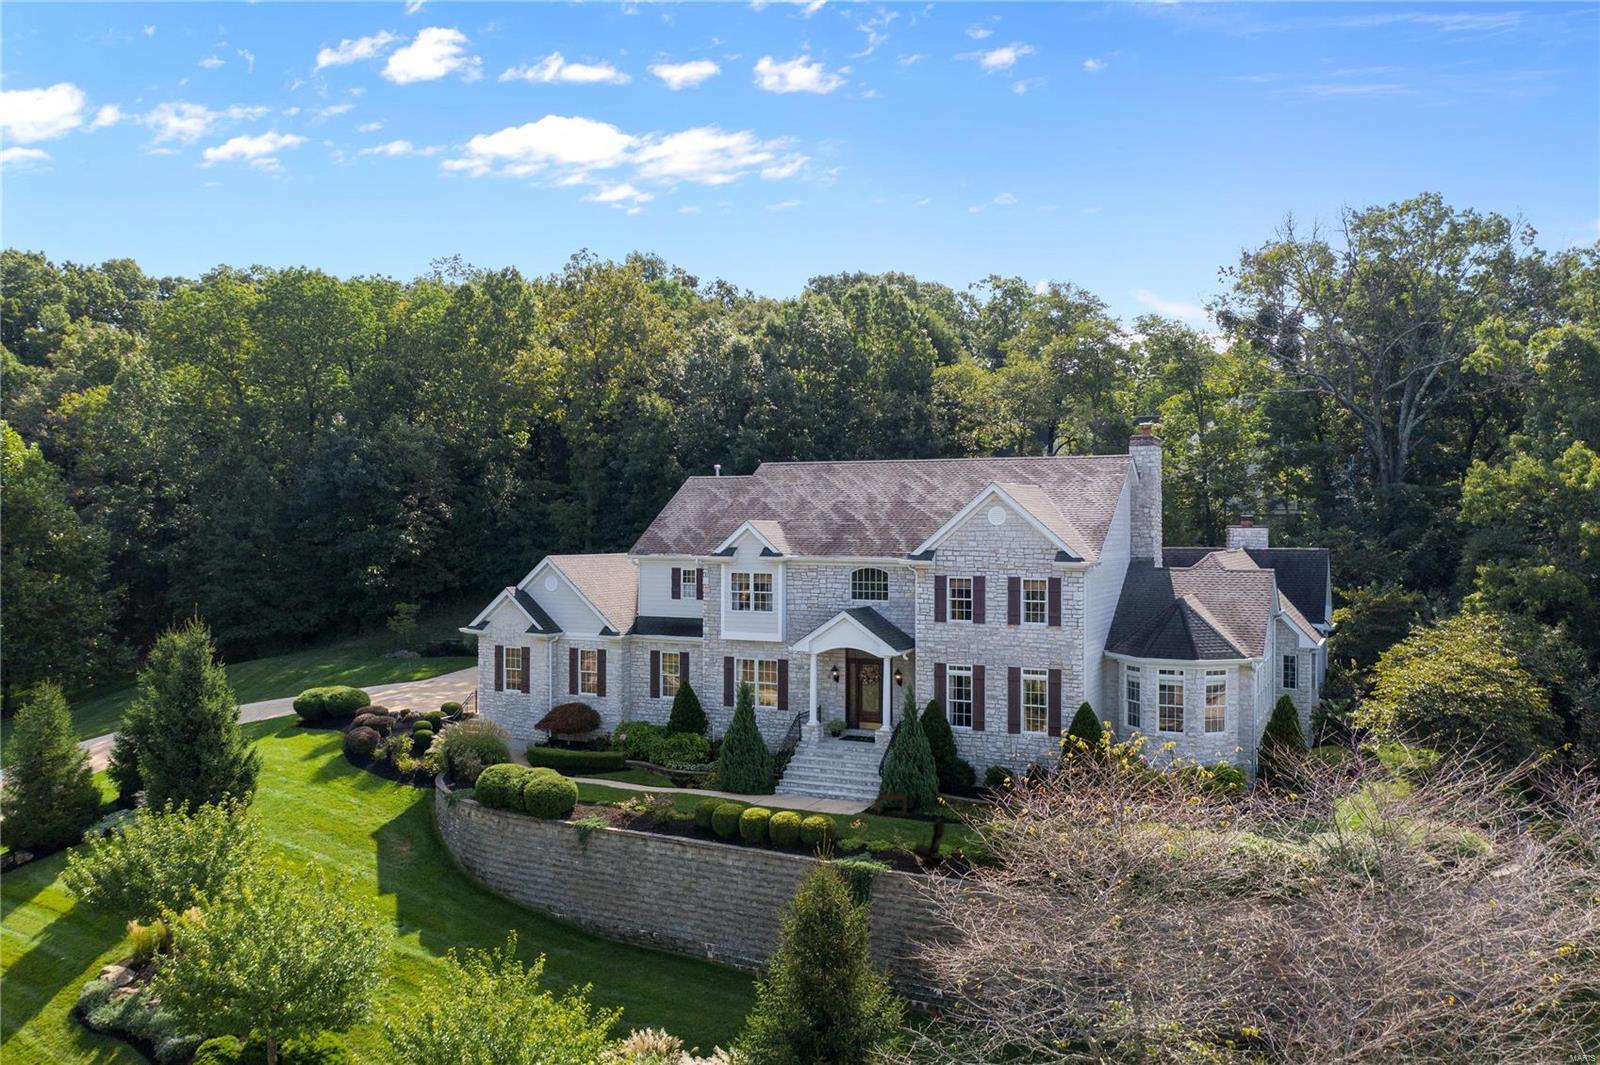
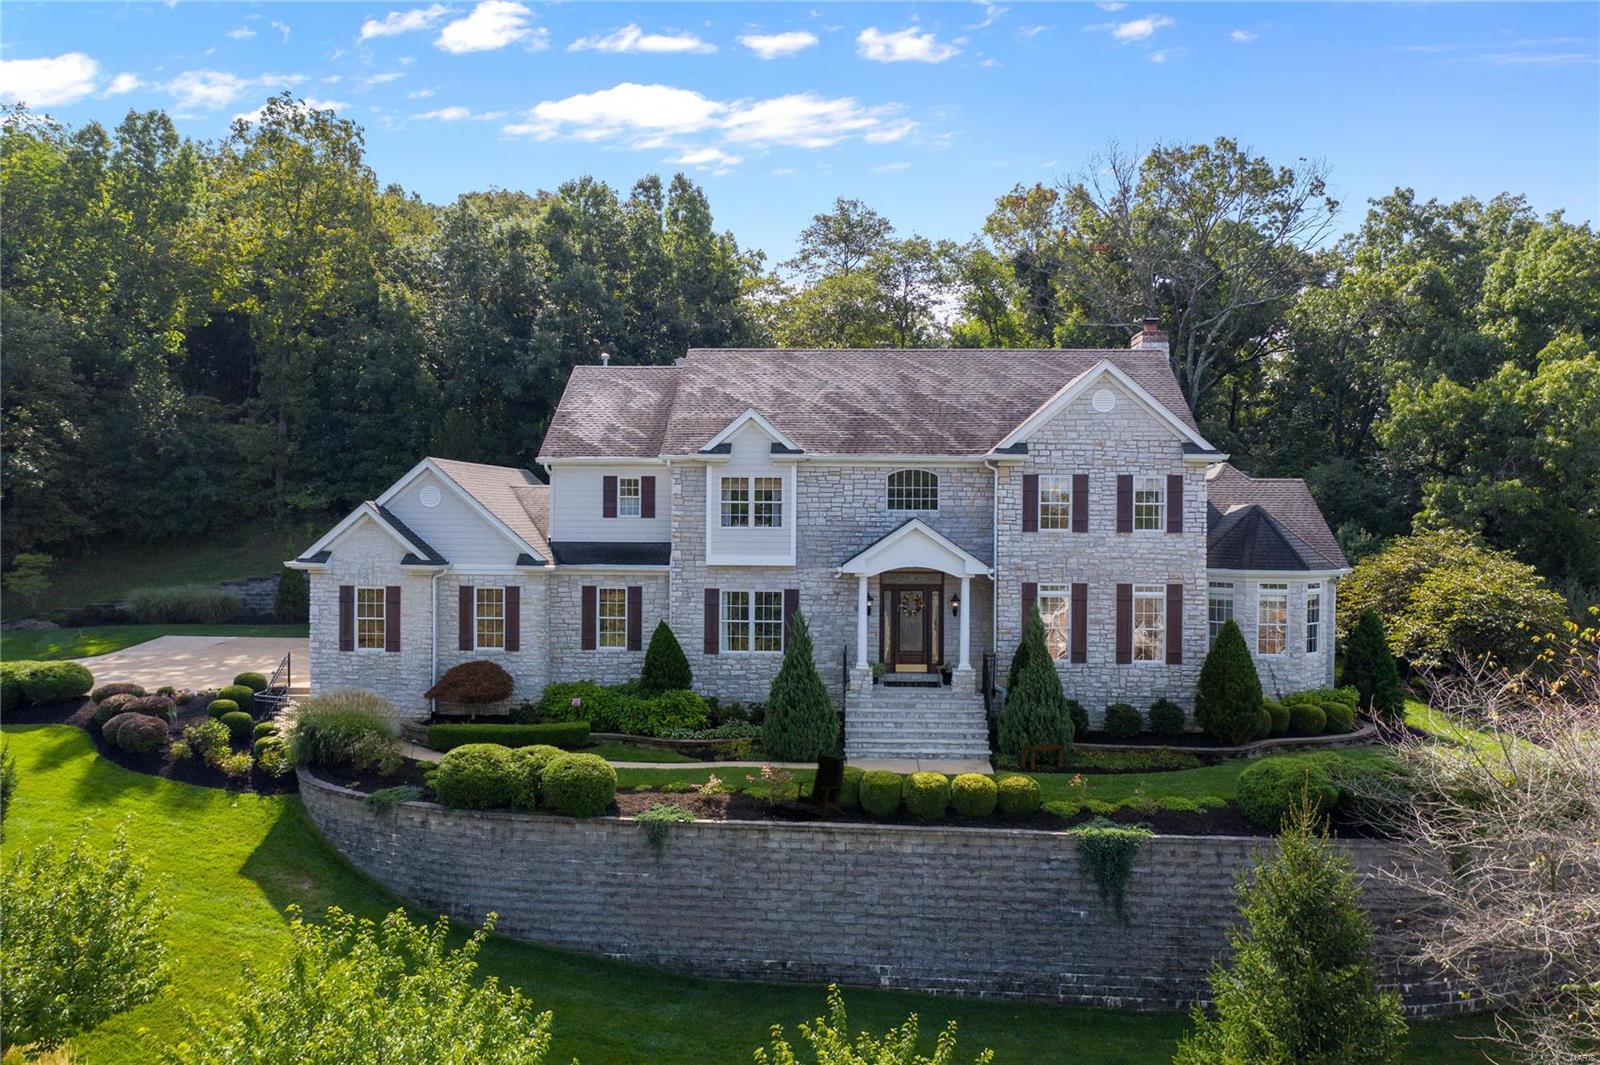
lounge chair: present [913,819,945,866] -> present [796,754,845,820]

